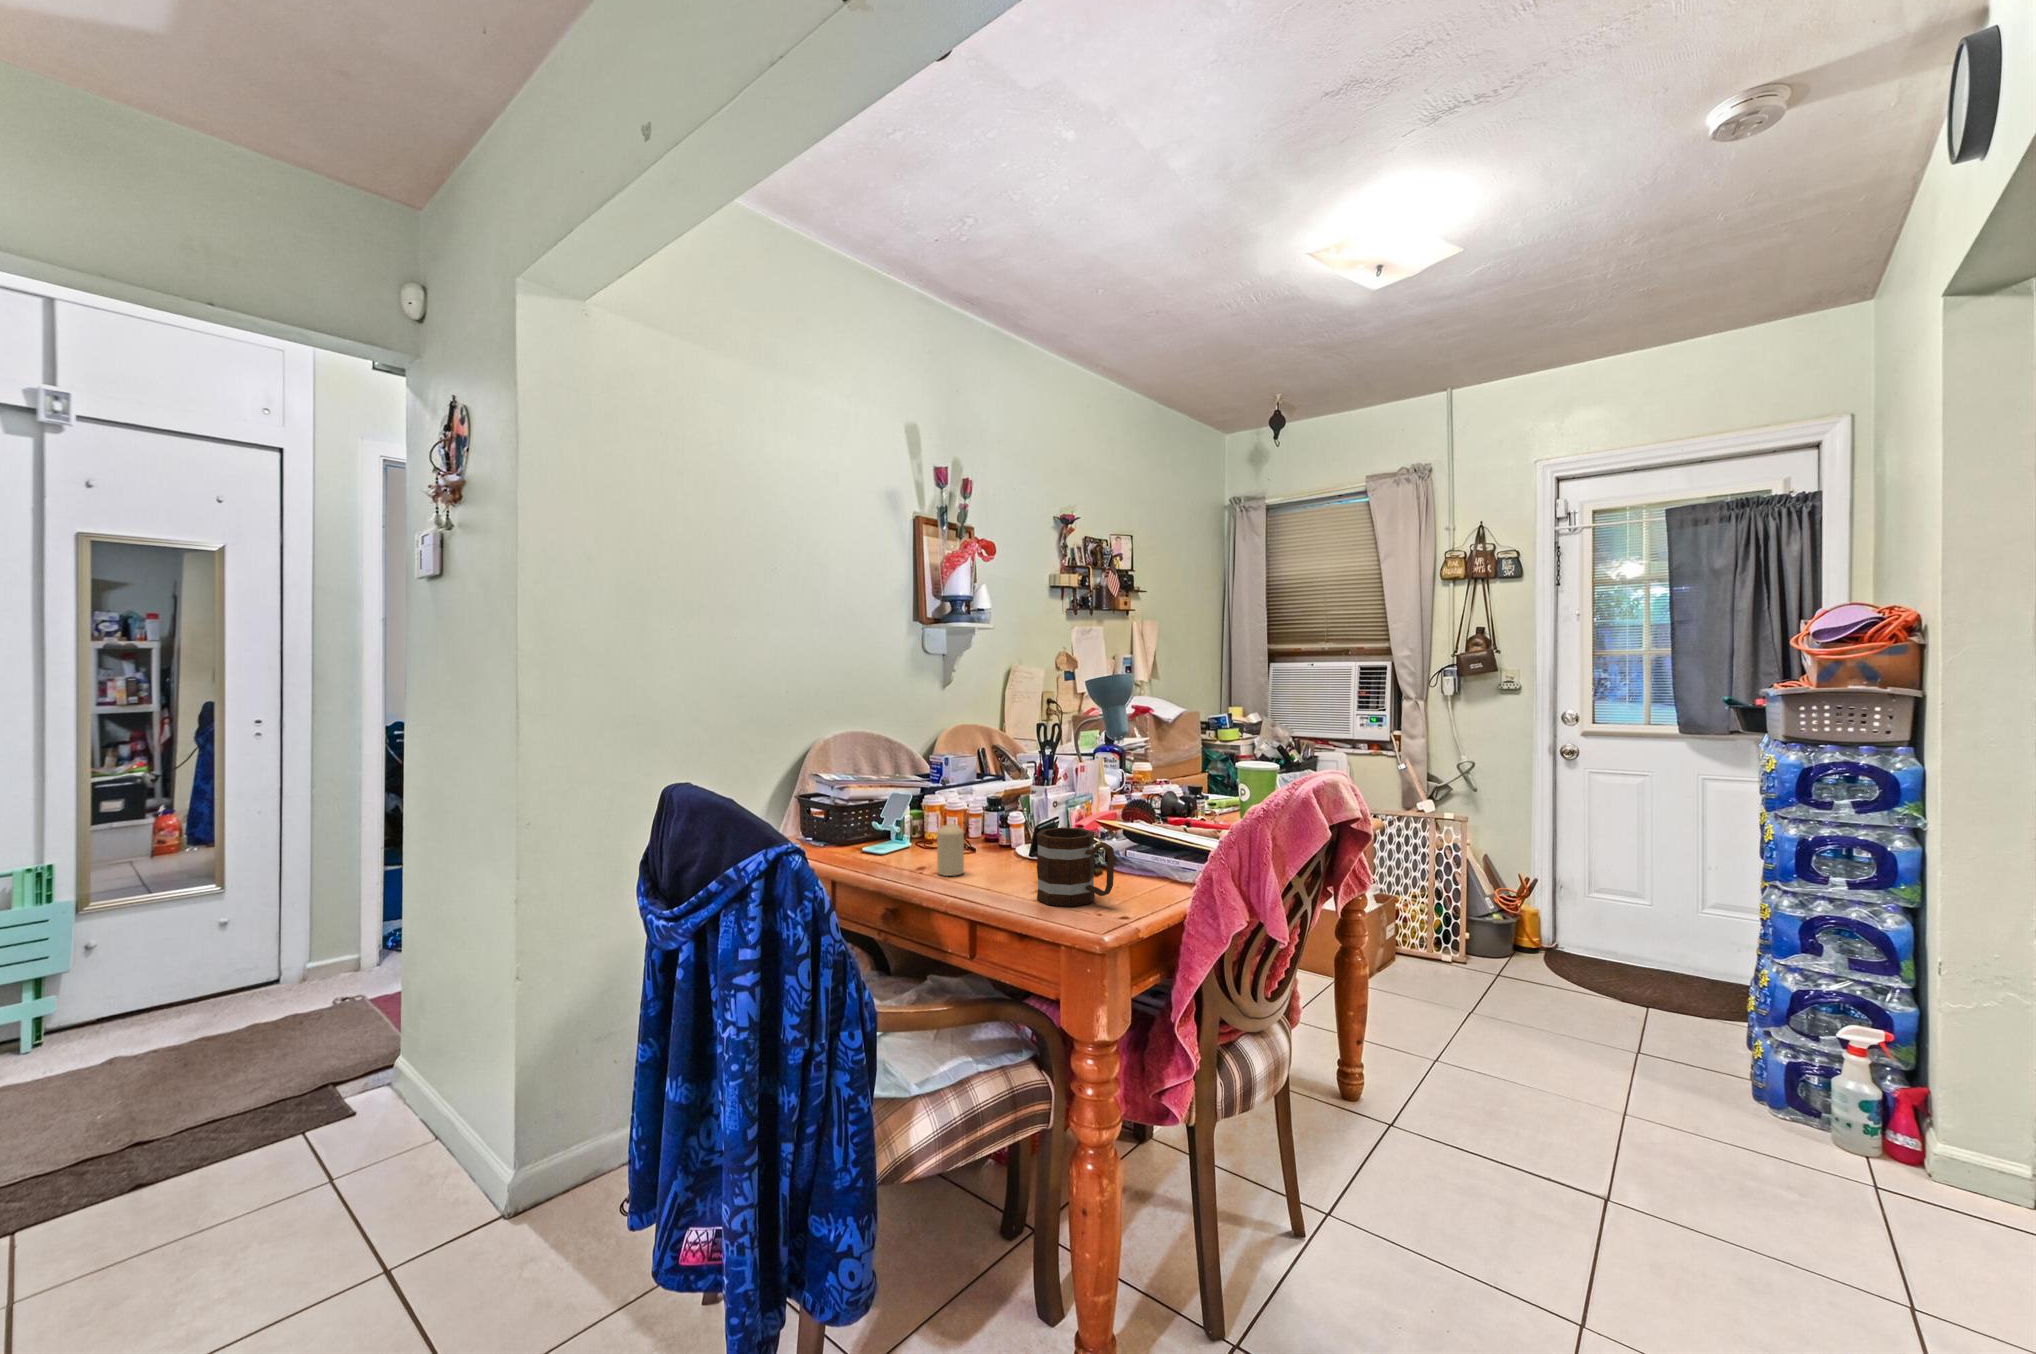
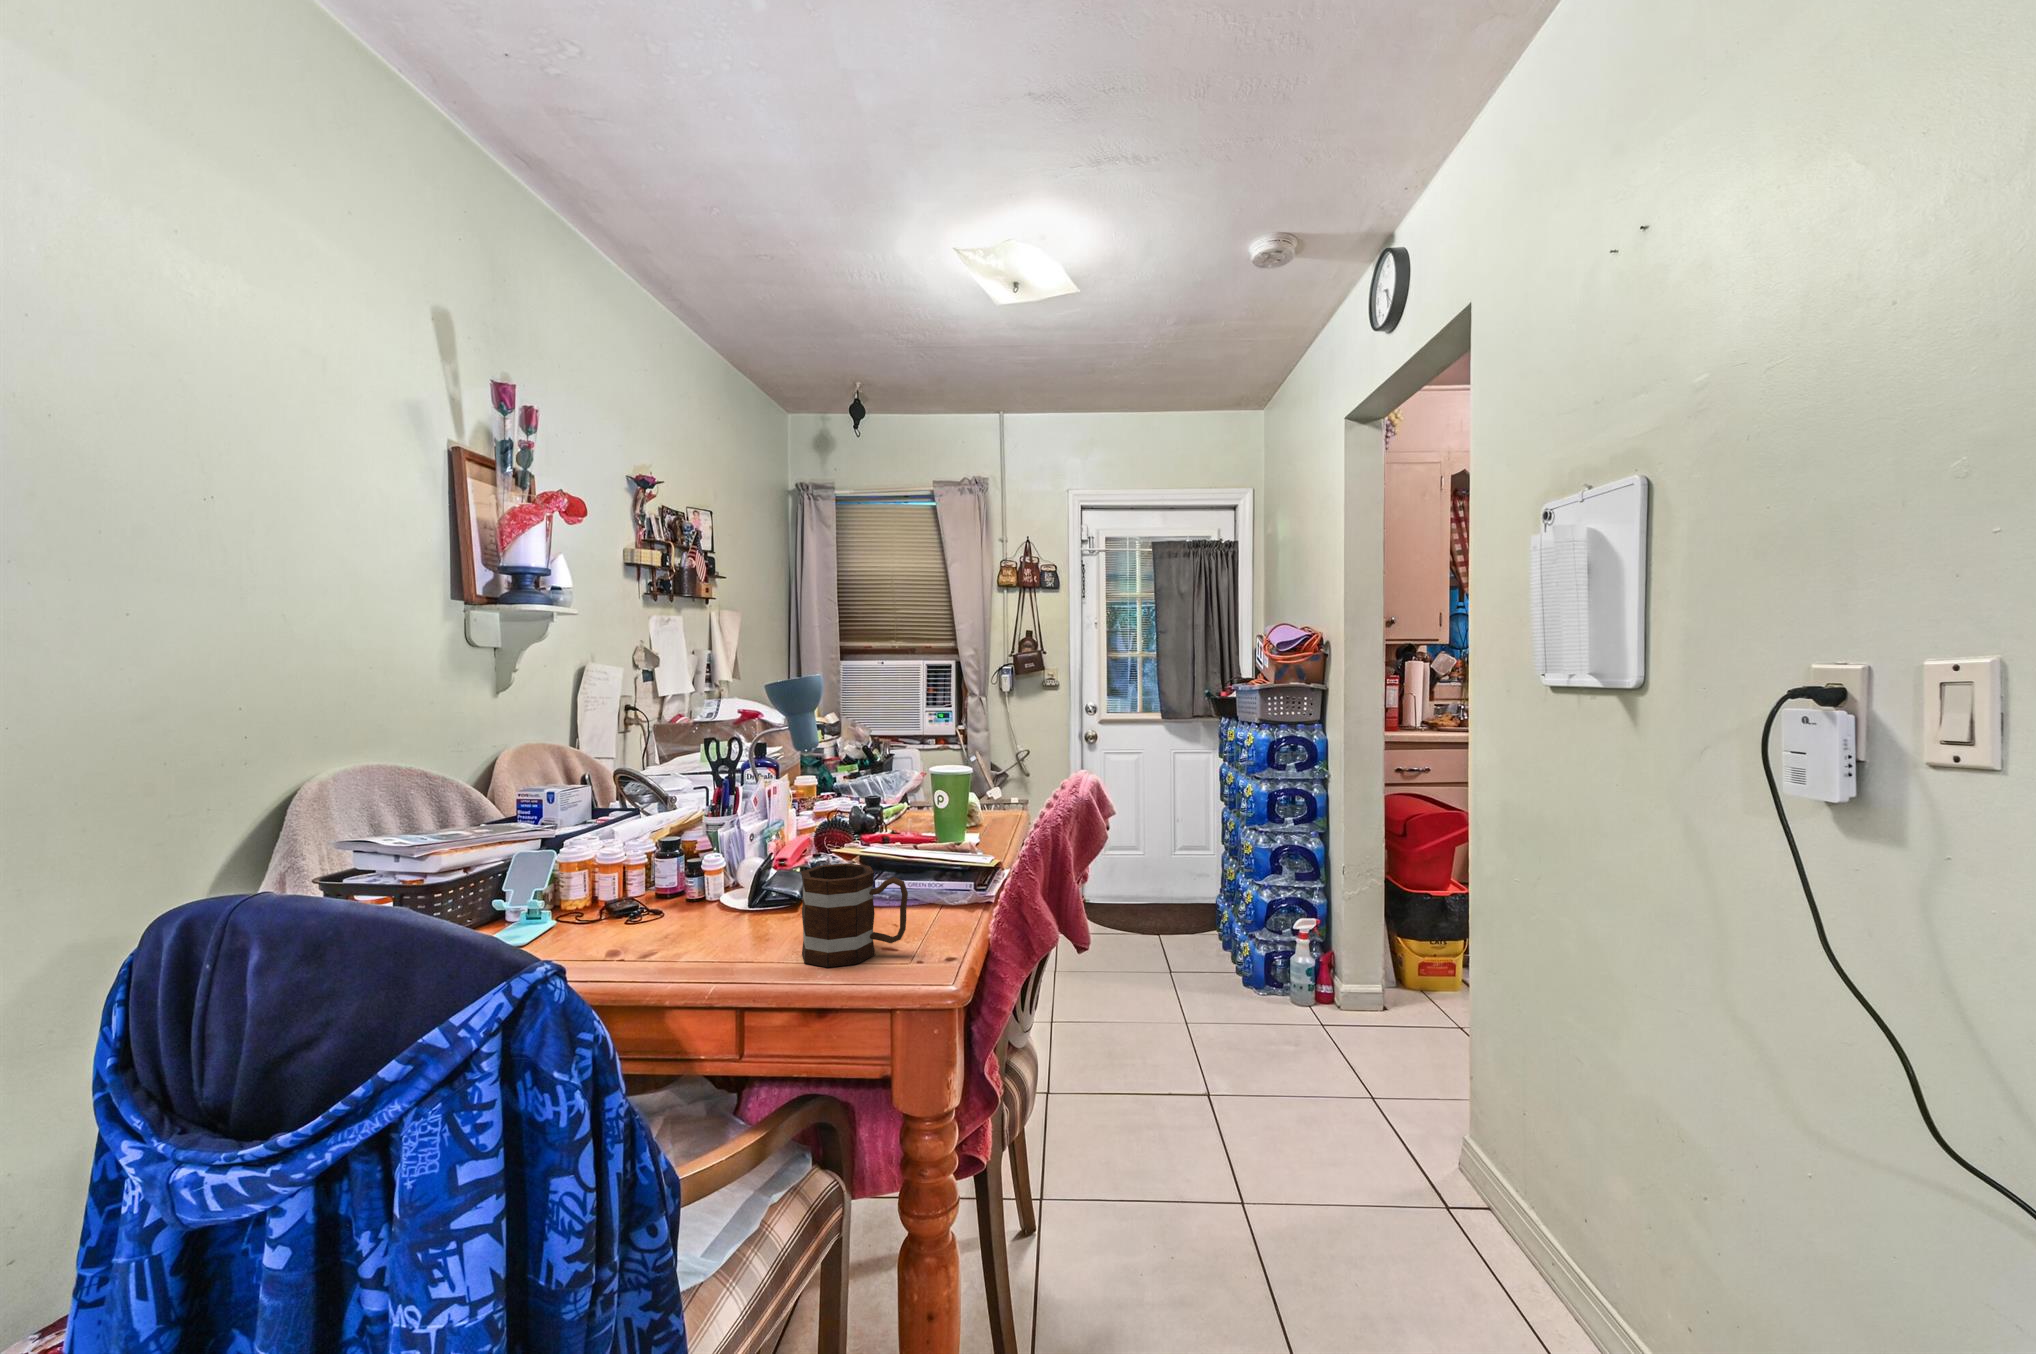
candle: present [937,824,964,876] -> none [622,880,663,954]

